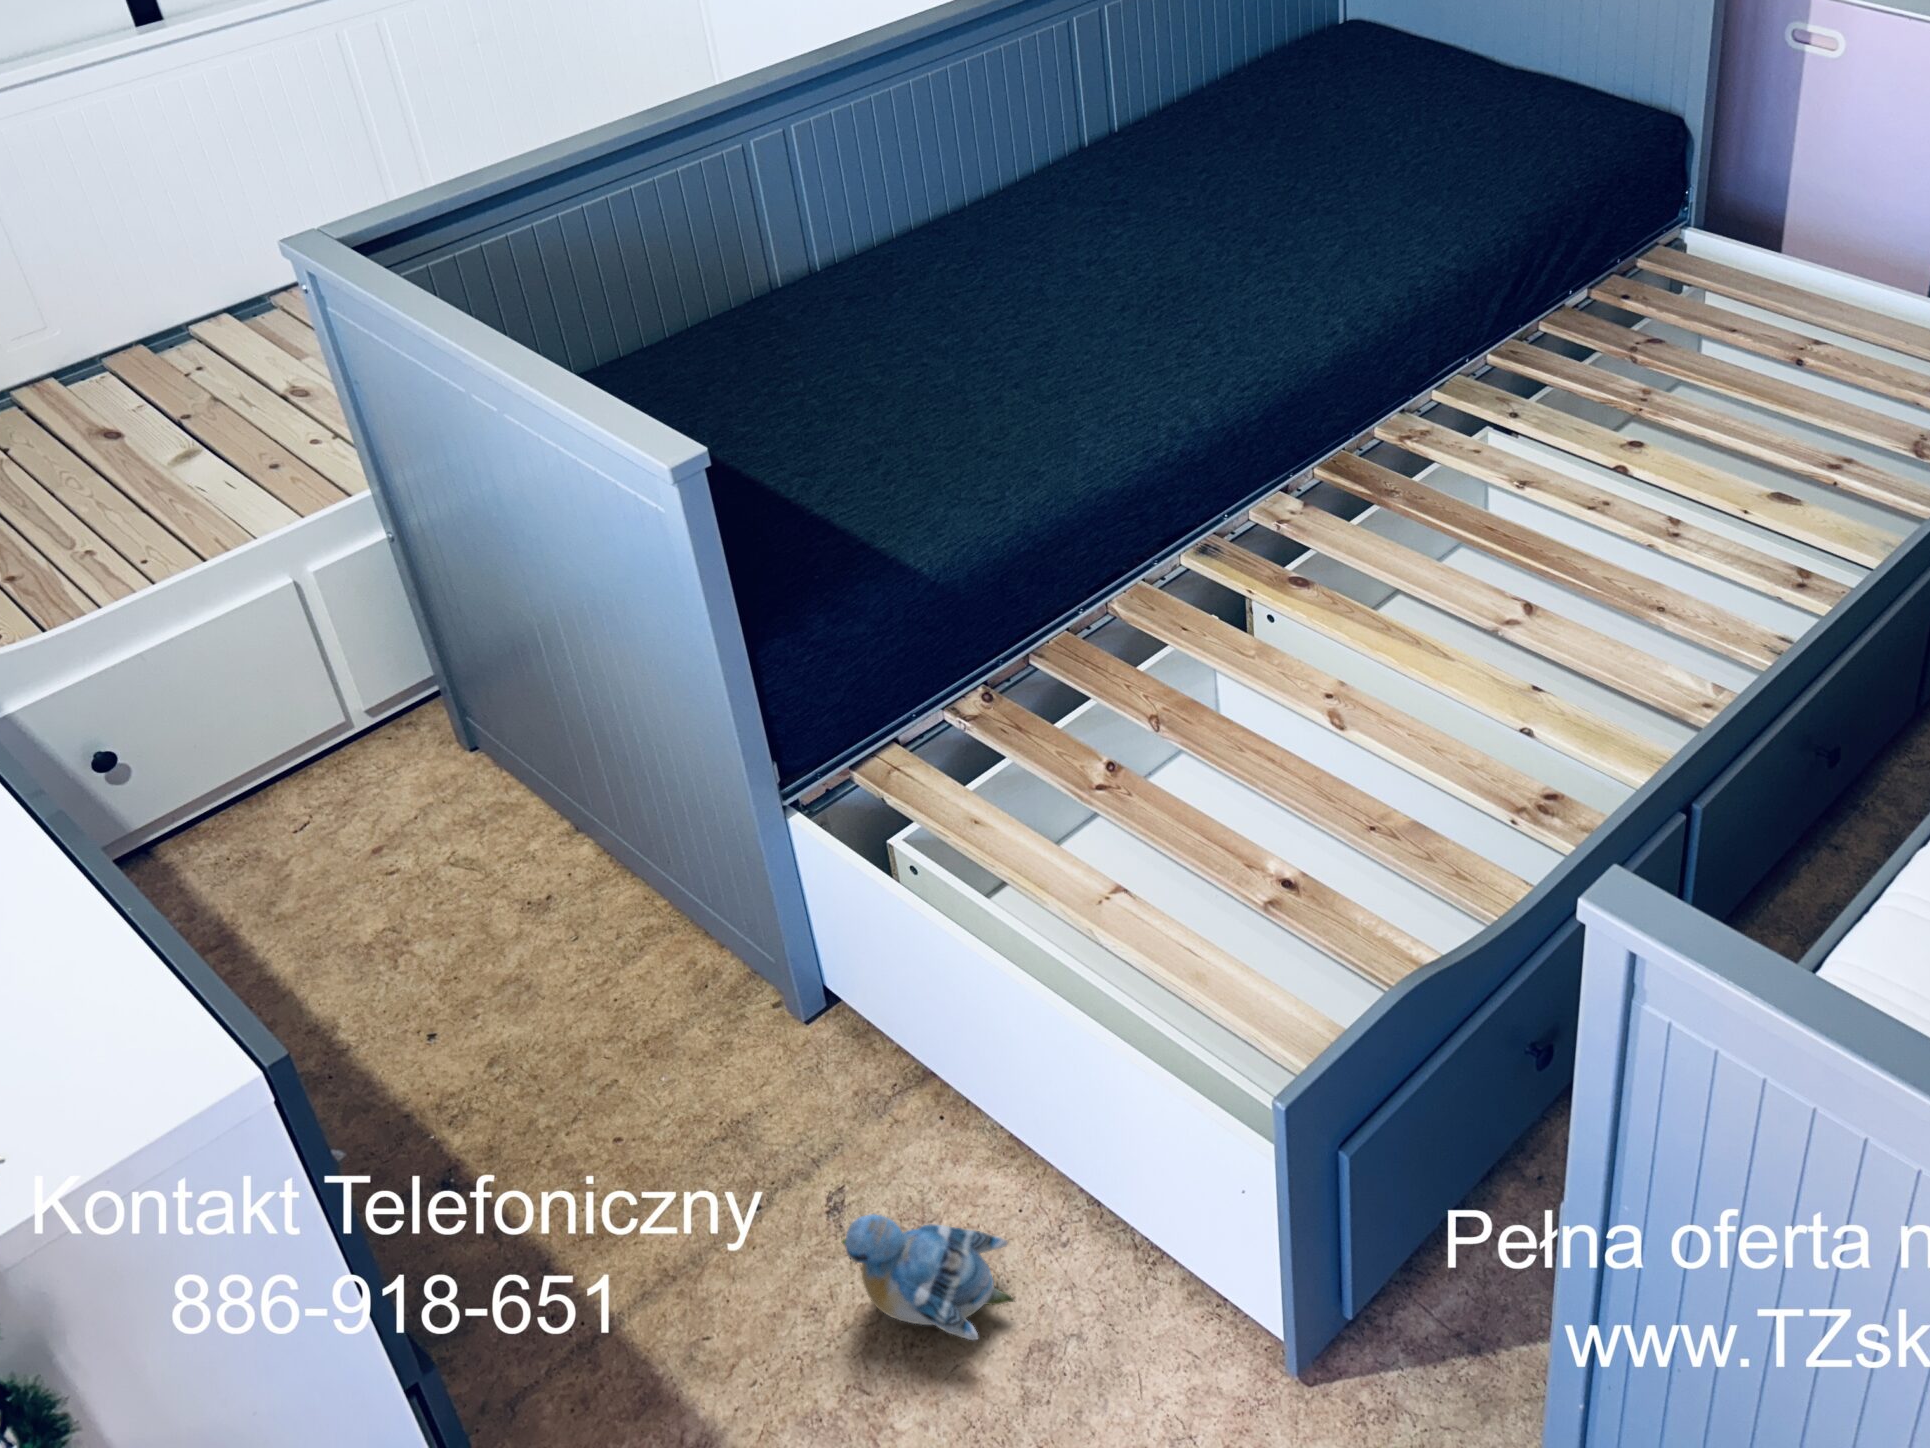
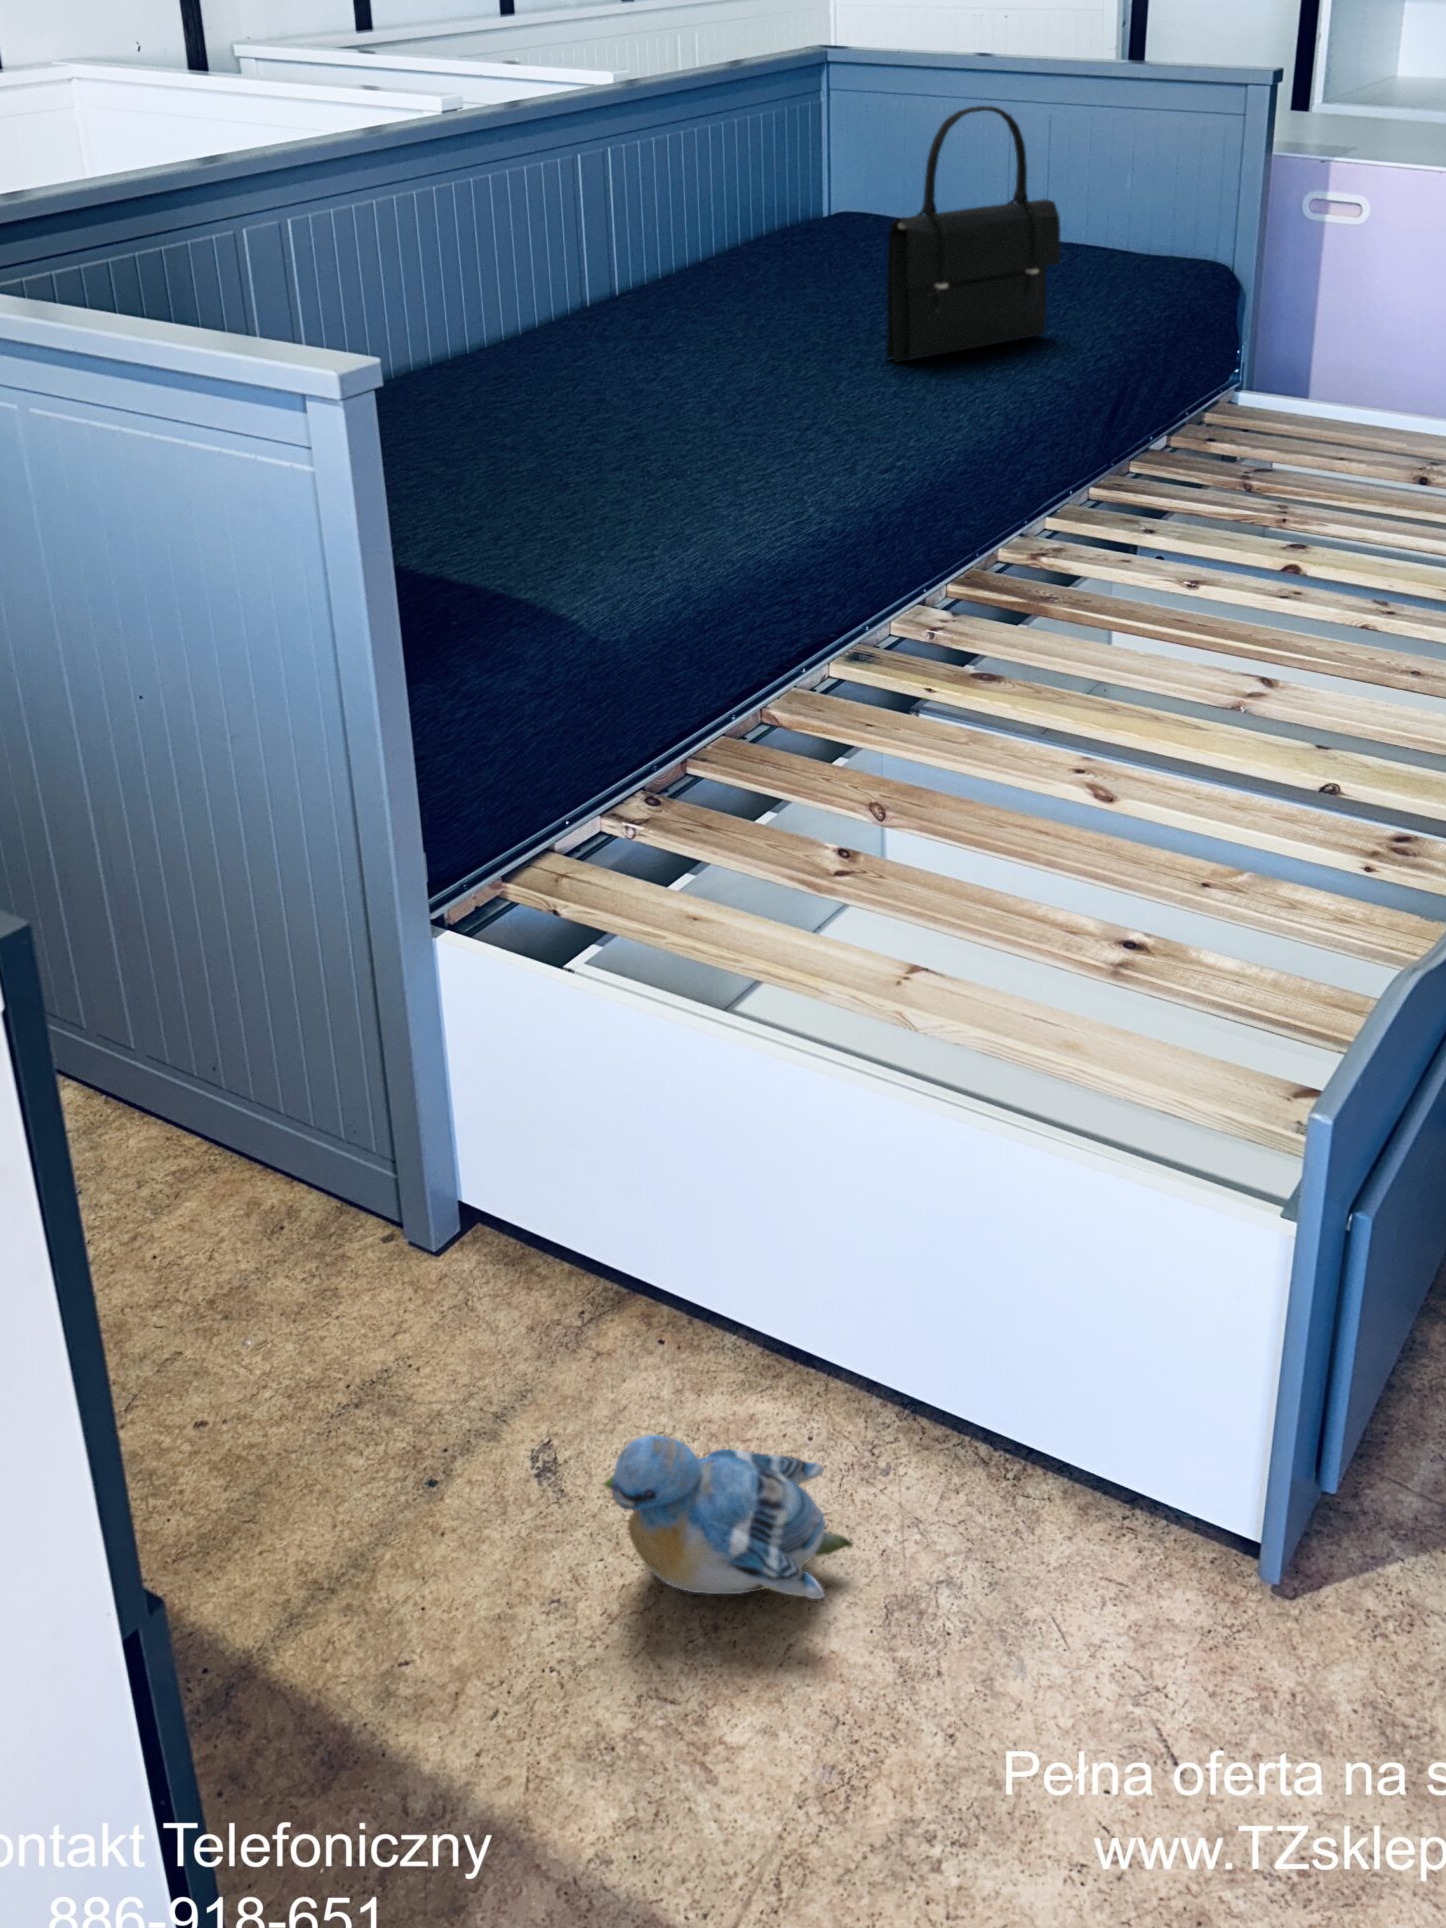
handbag: none [1283,38,1452,258] -> present [886,106,1060,362]

